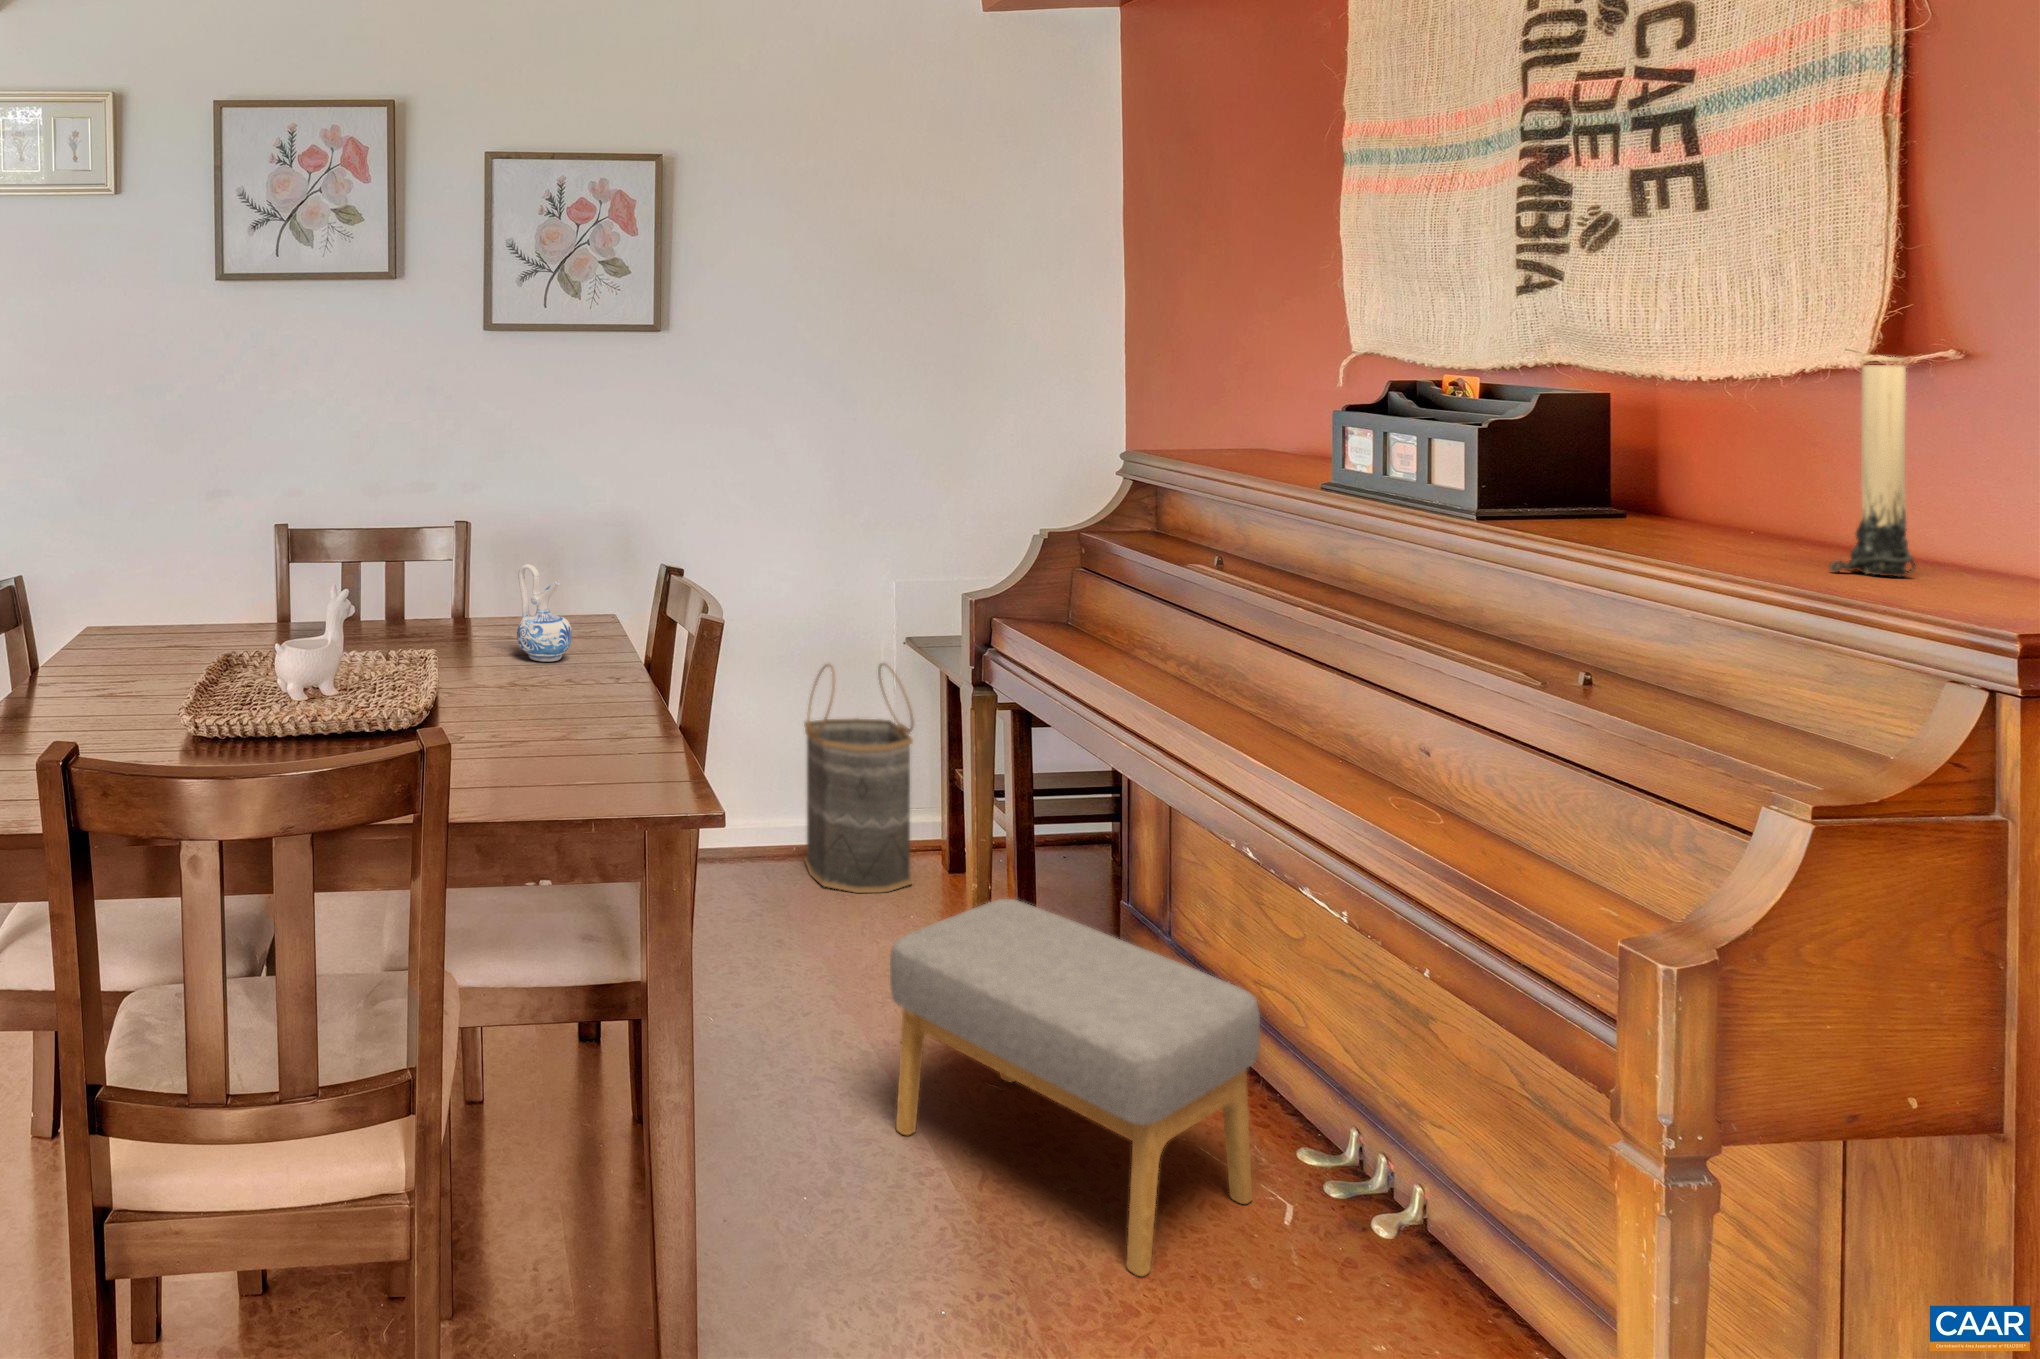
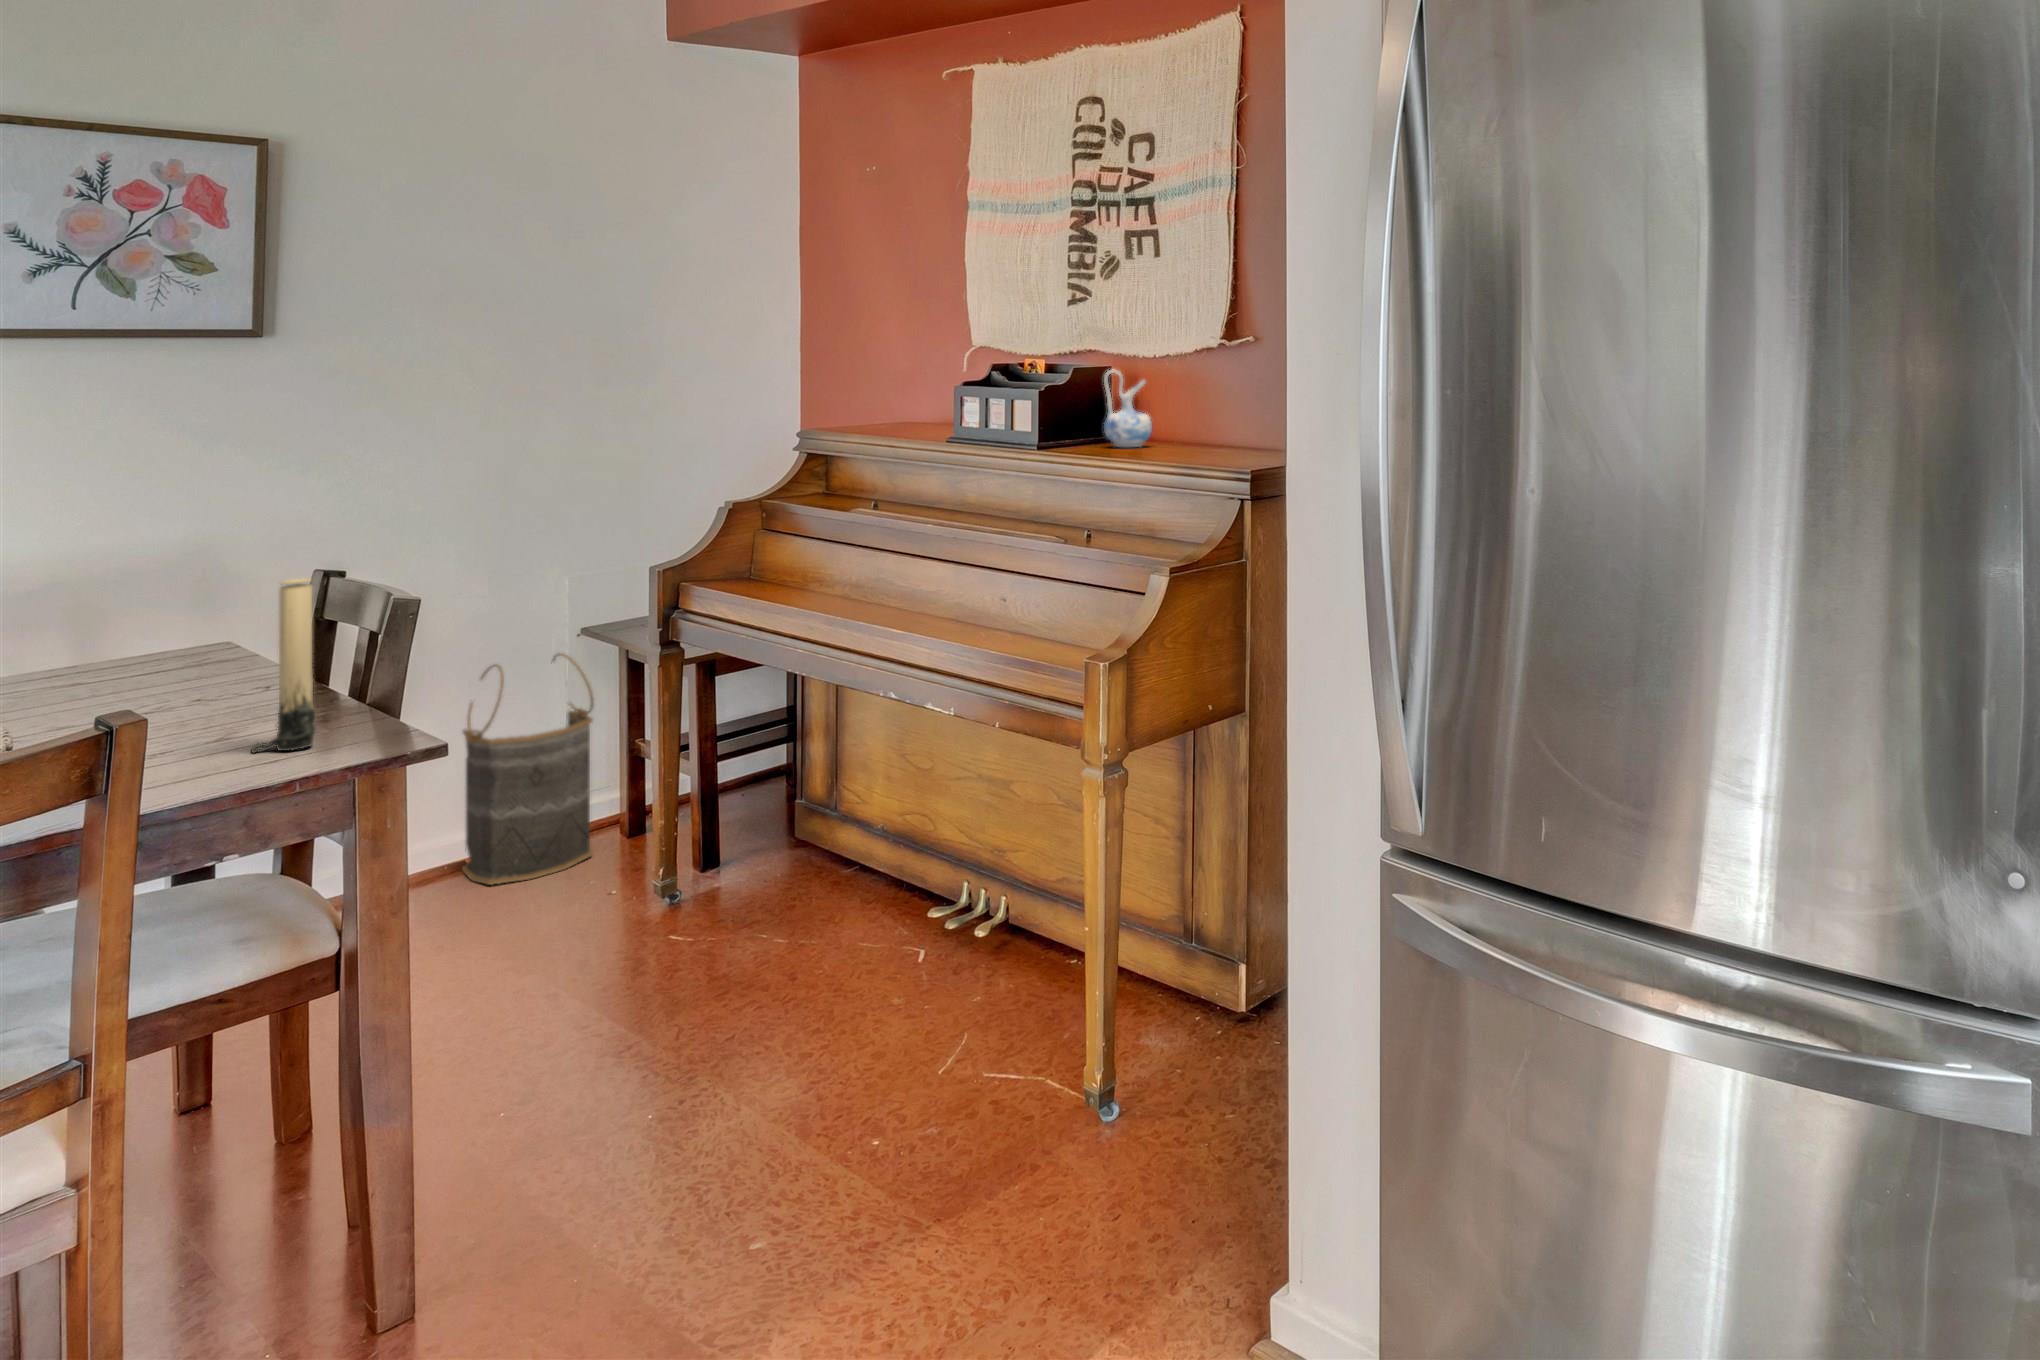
candle: present [1830,357,1916,576] -> present [251,578,315,753]
ceramic pitcher: present [517,564,572,662] -> present [1104,370,1152,447]
footstool: present [890,898,1260,1276] -> none [591,806,907,1033]

